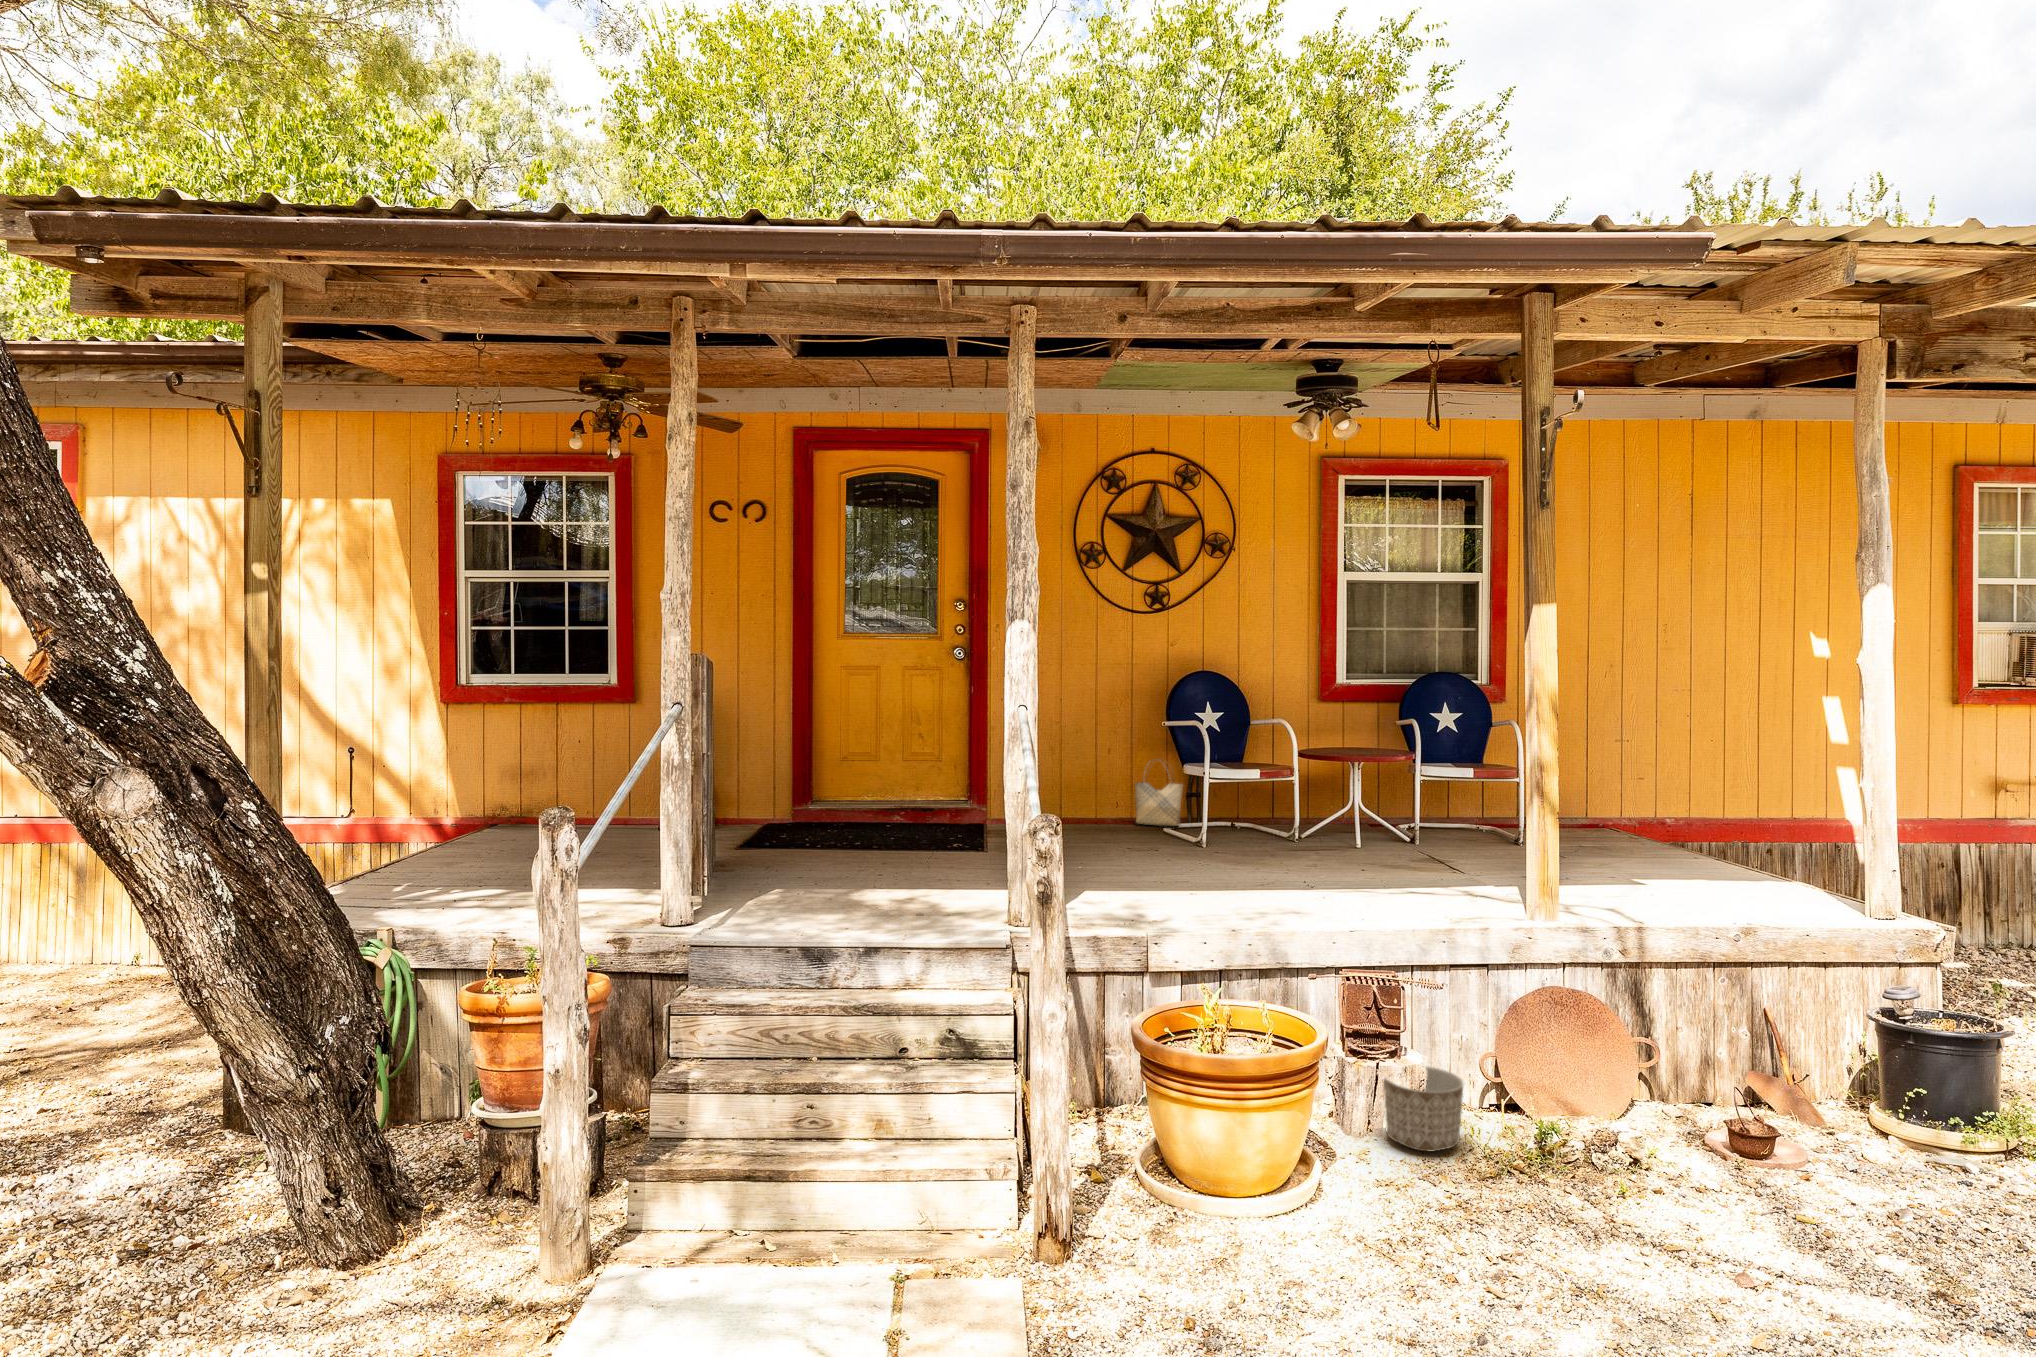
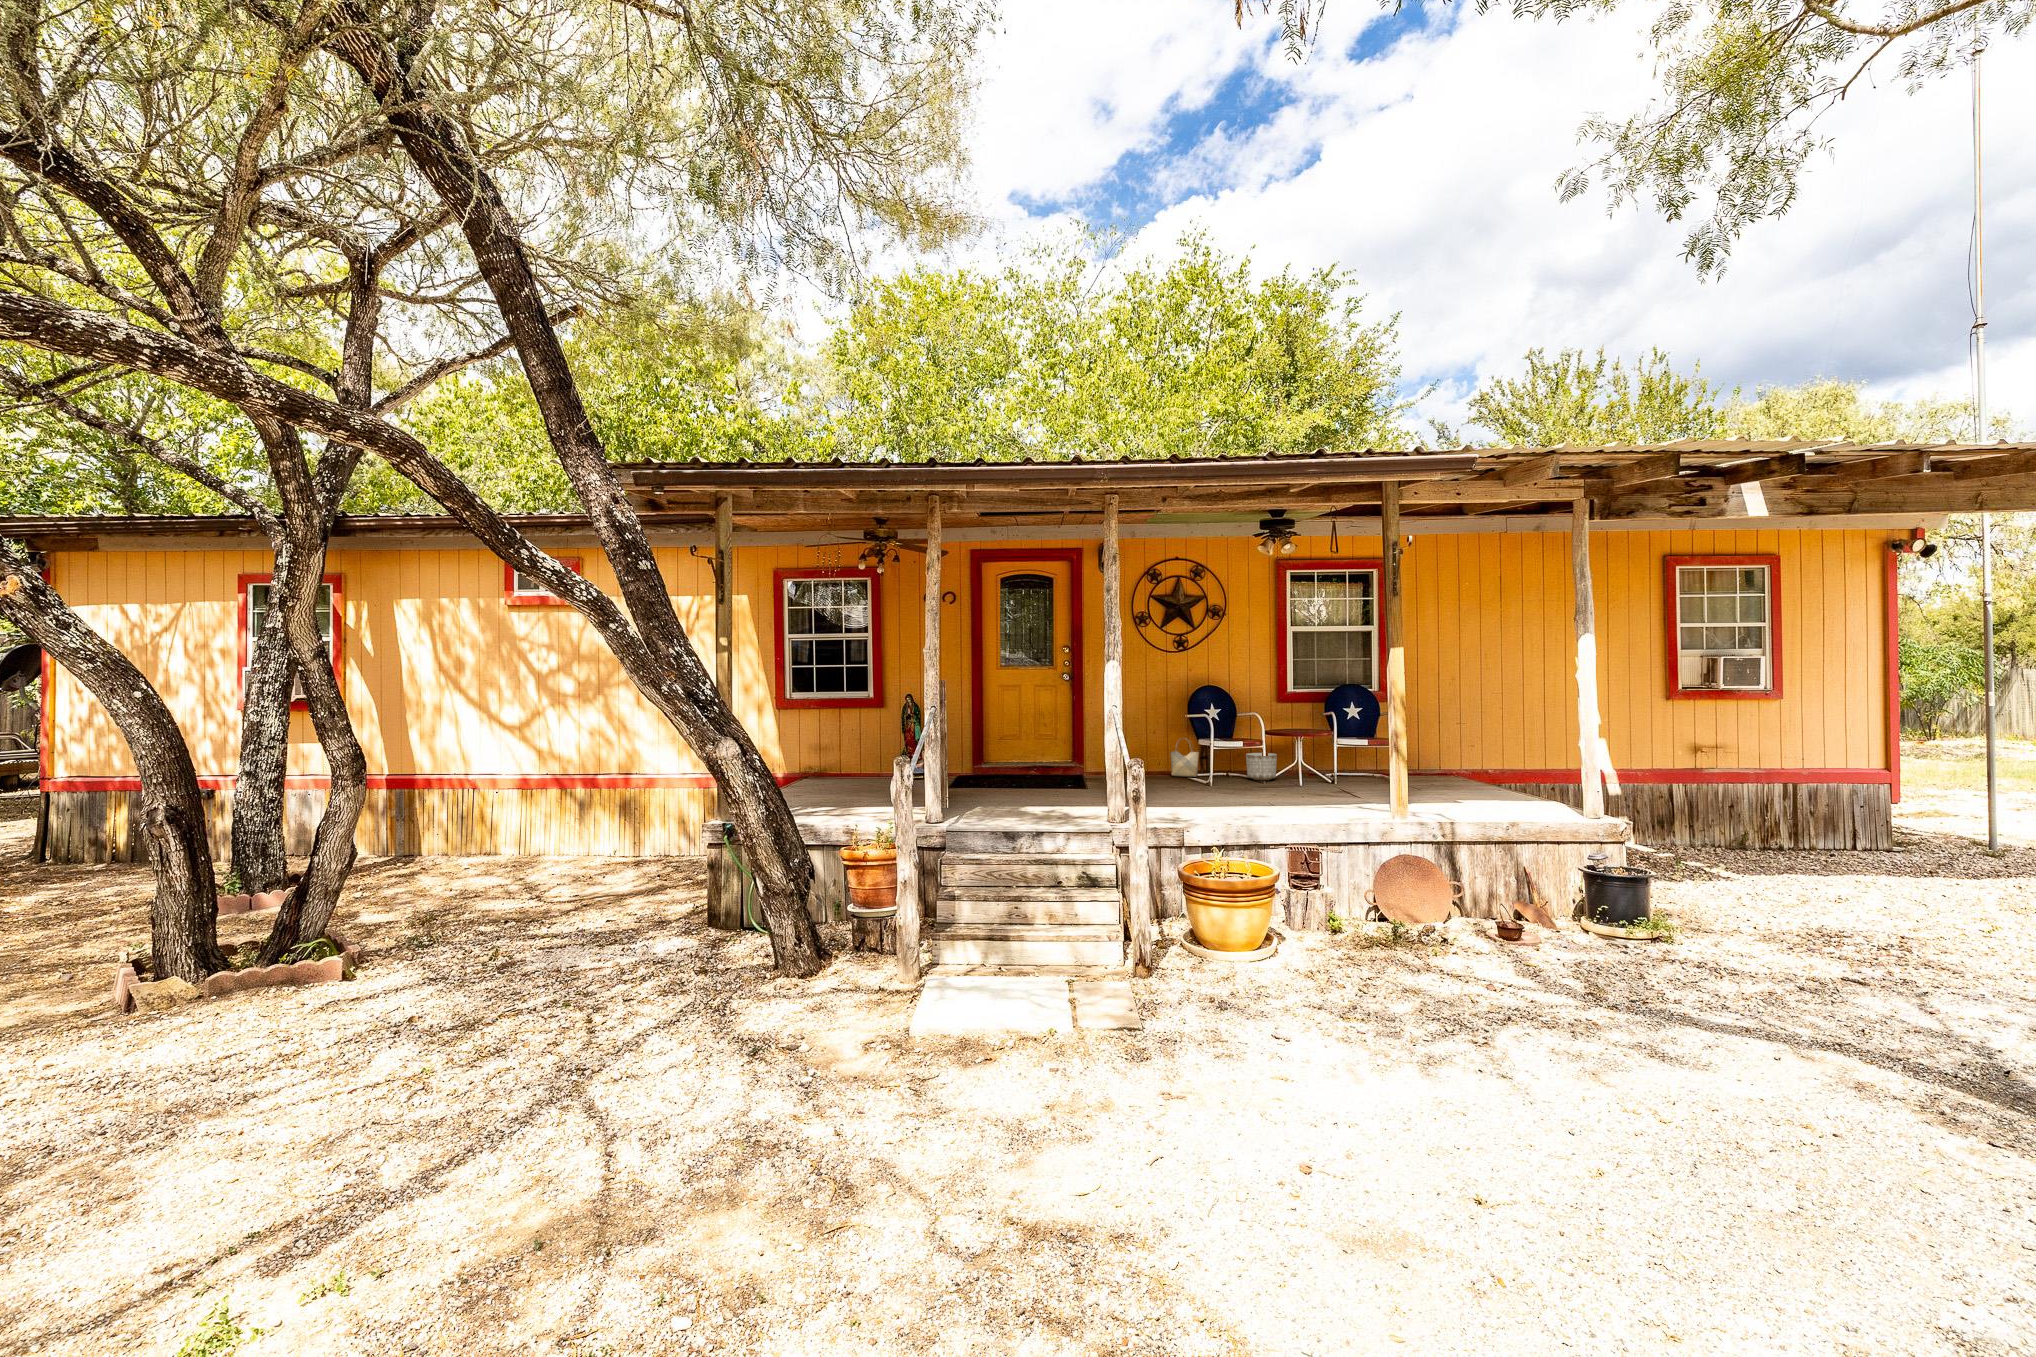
planter: present [1384,1067,1463,1151] -> present [1246,753,1277,780]

